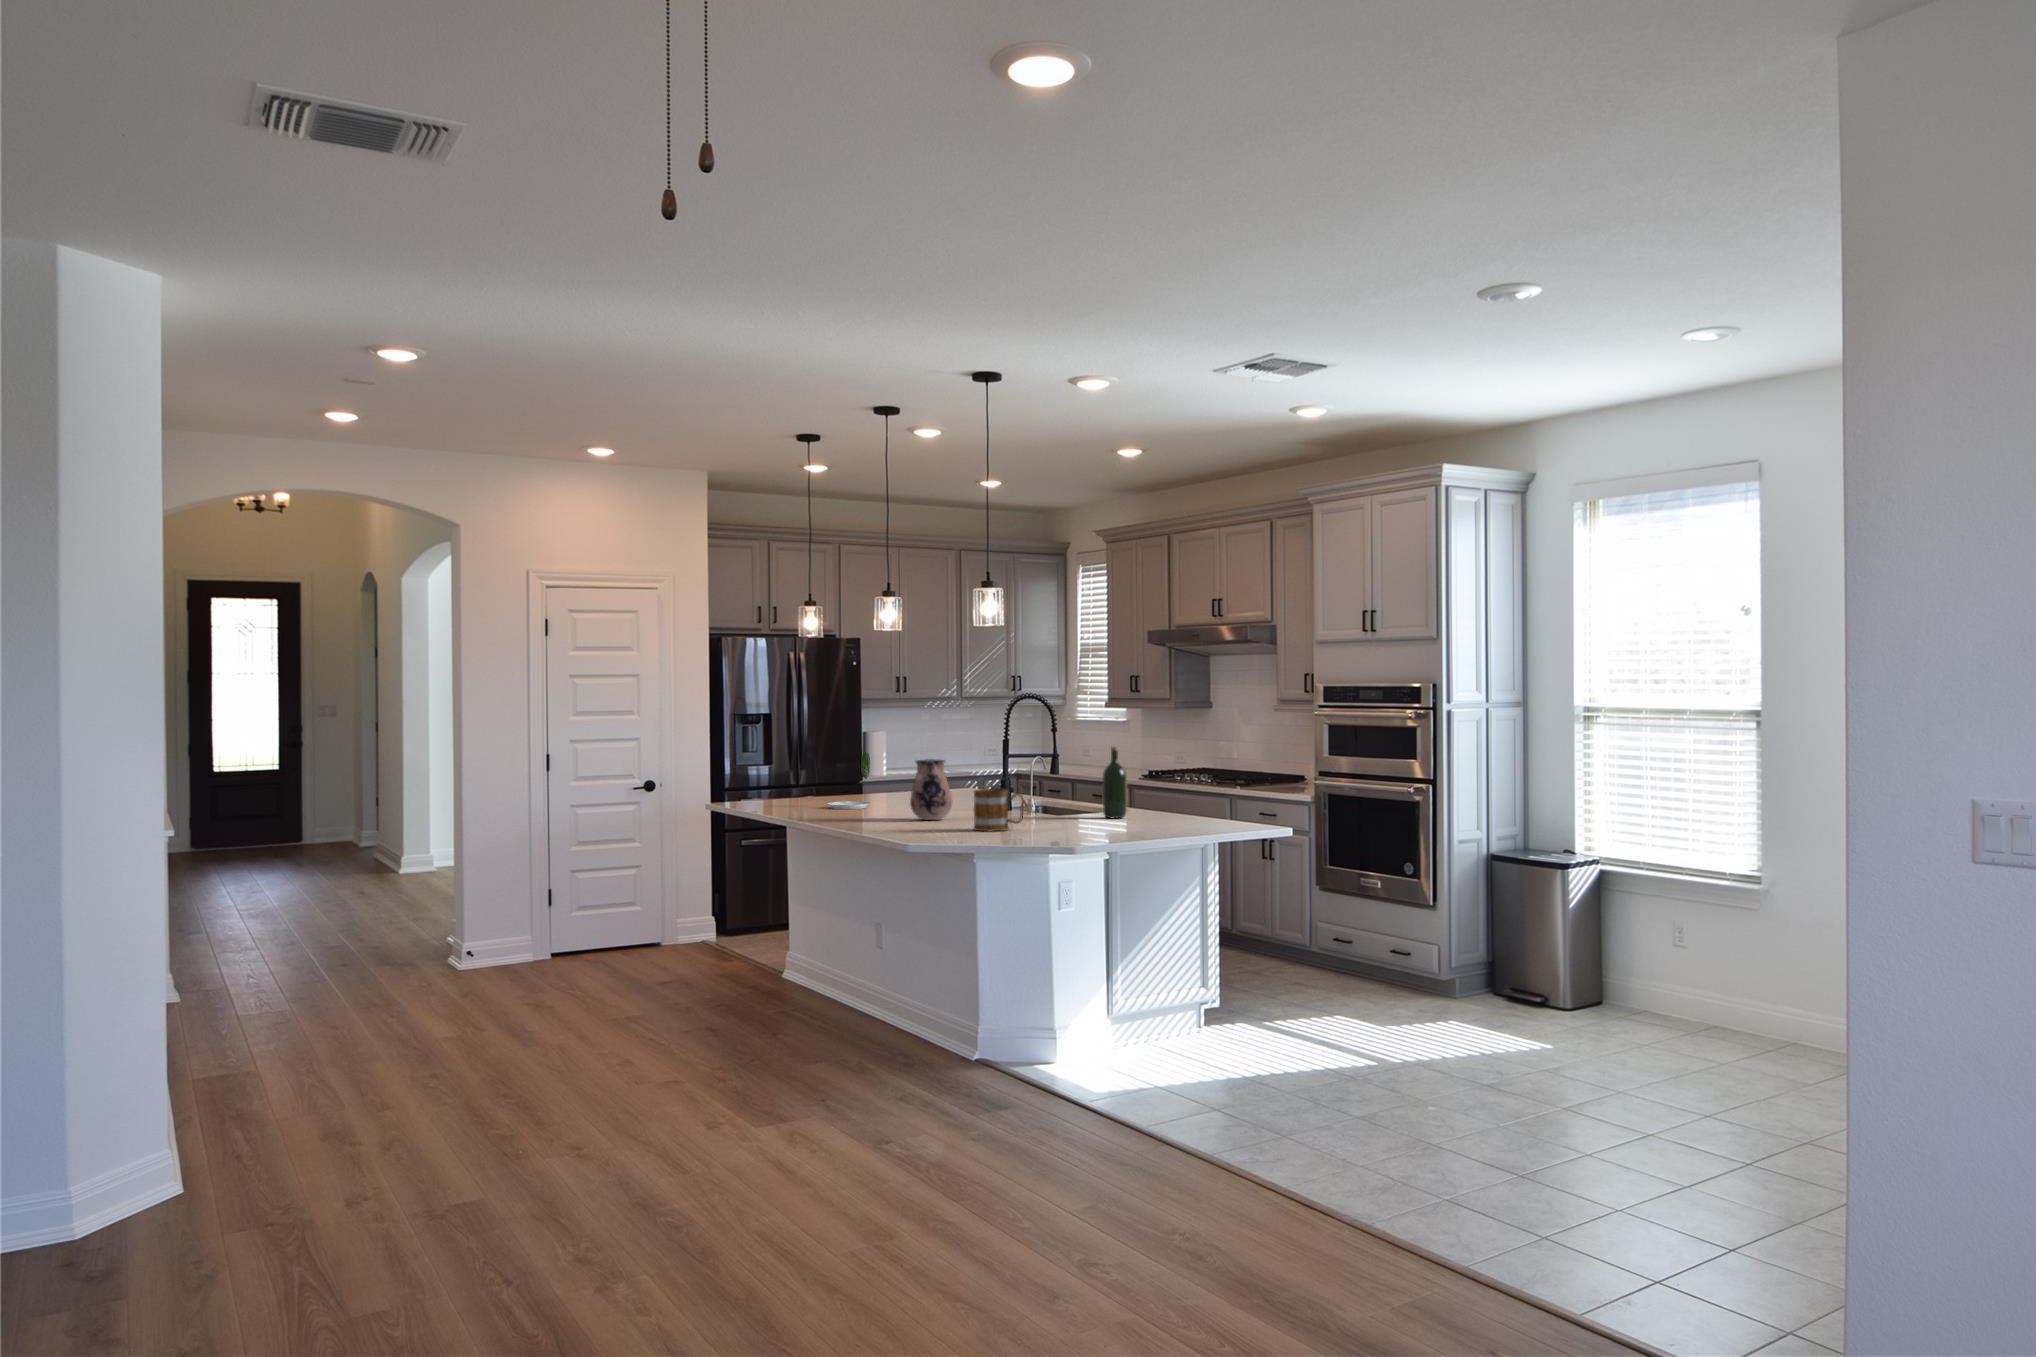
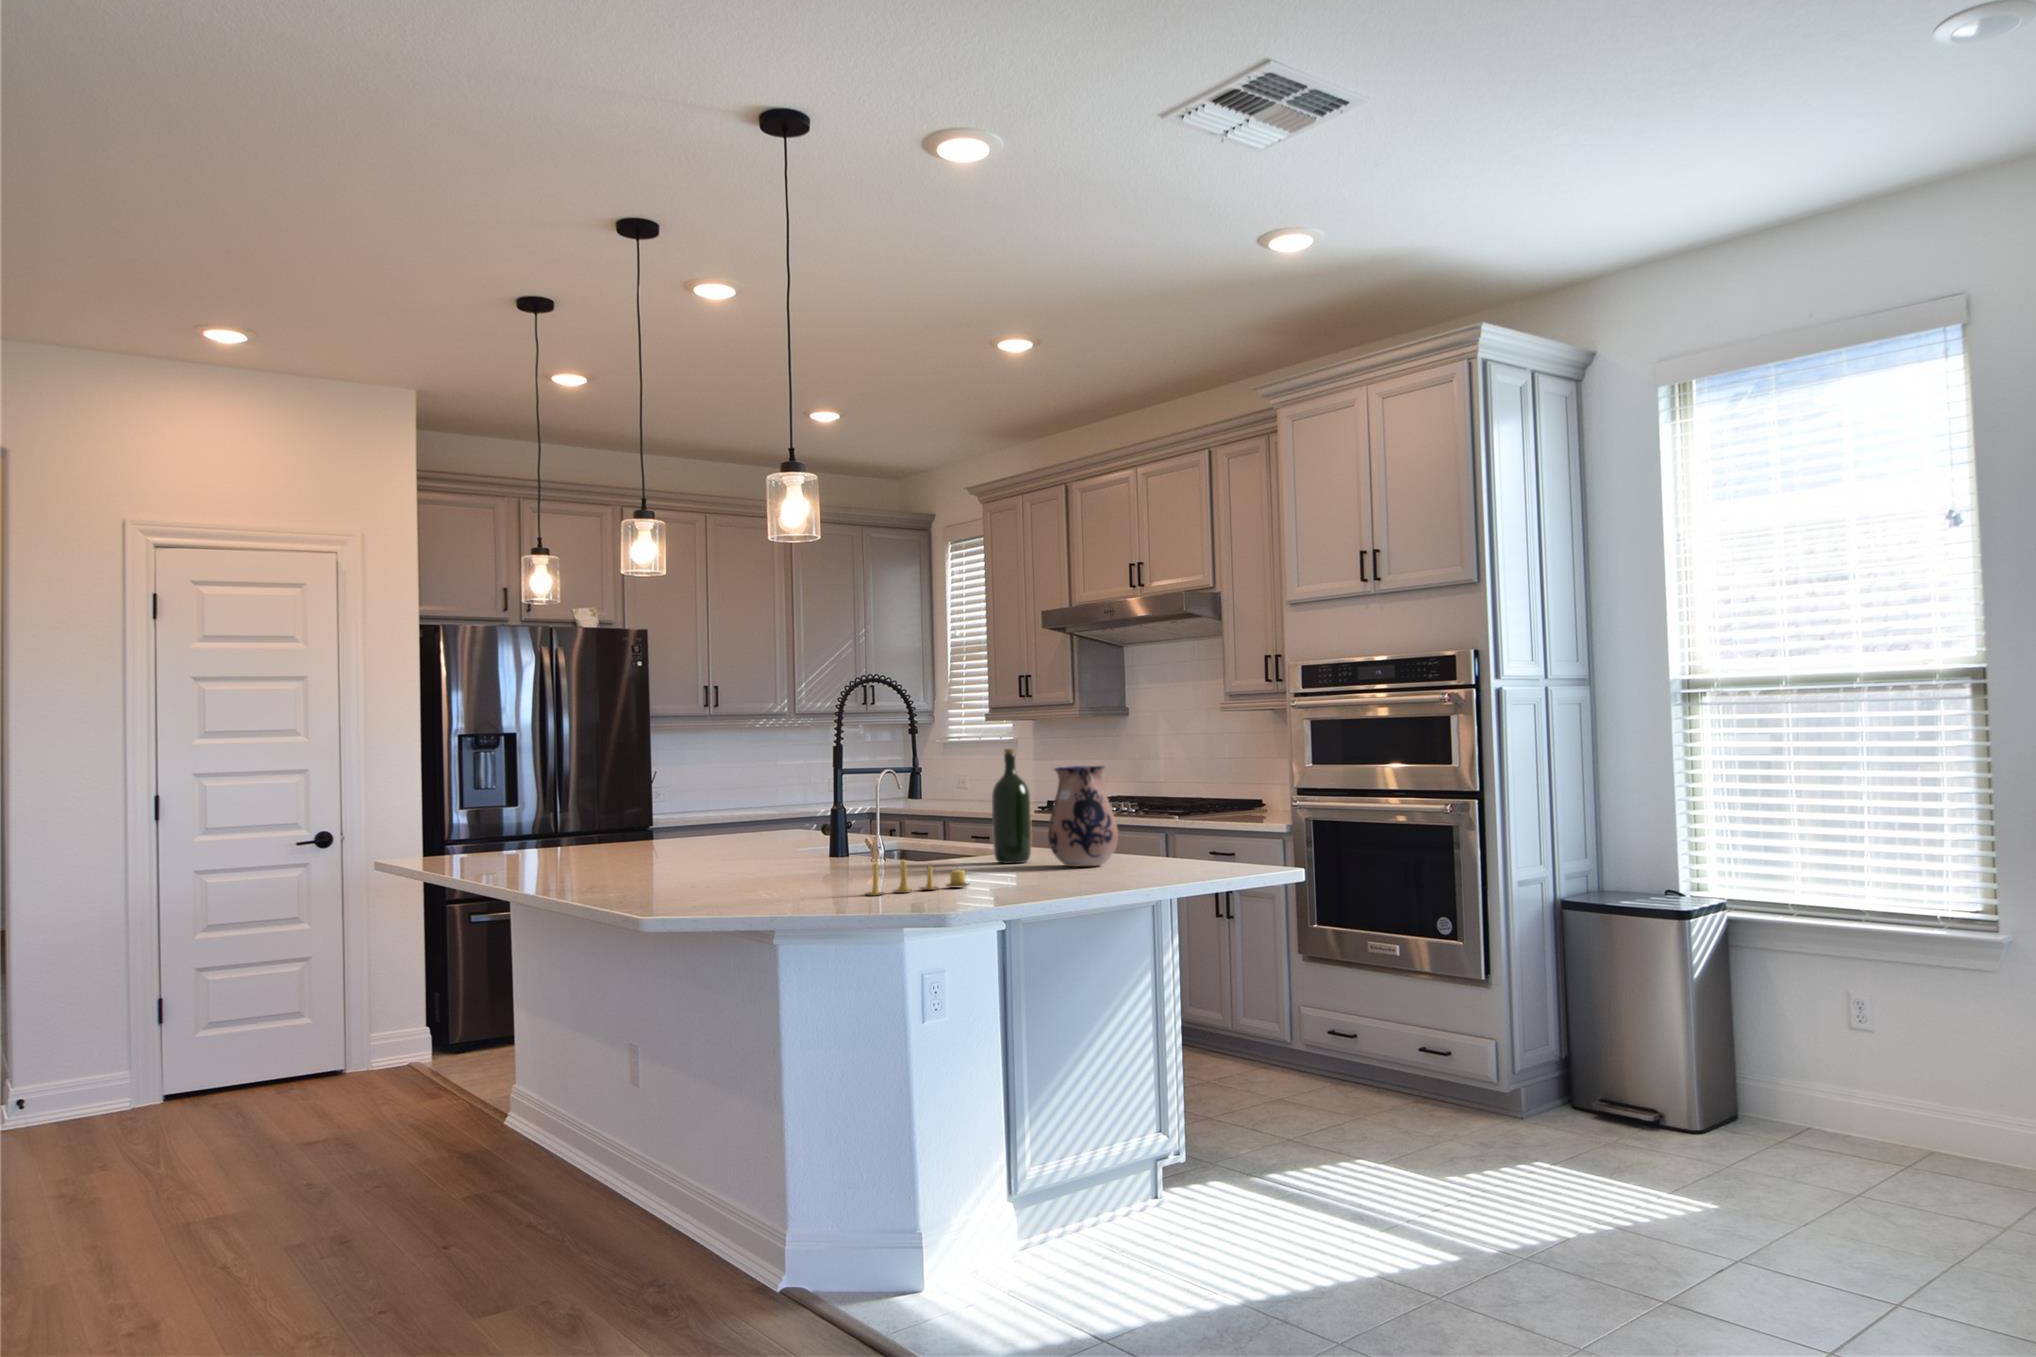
plate: present [828,752,870,809] -> none [564,774,634,864]
ceramic pitcher: present [910,759,952,820] -> present [1048,766,1118,867]
mug: present [974,789,1024,831] -> none [774,818,862,891]
candle: none [1027,814,1087,836] -> present [866,860,969,896]

